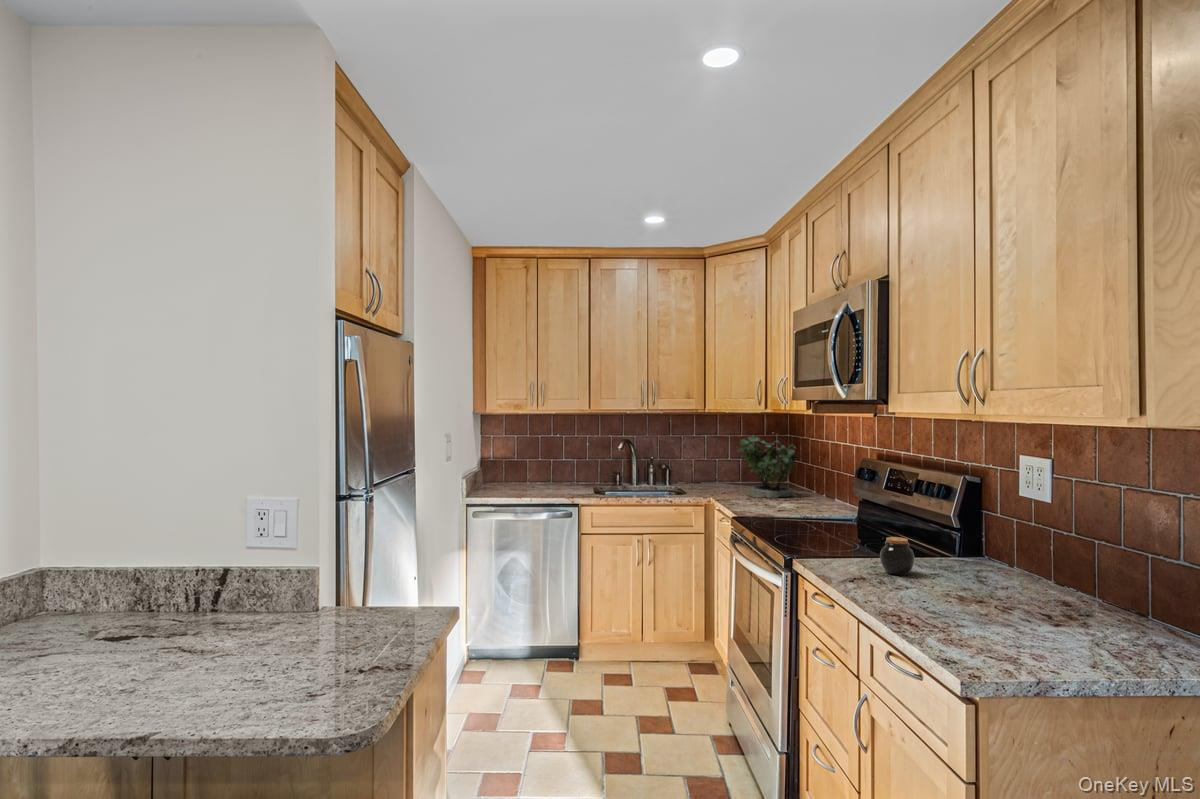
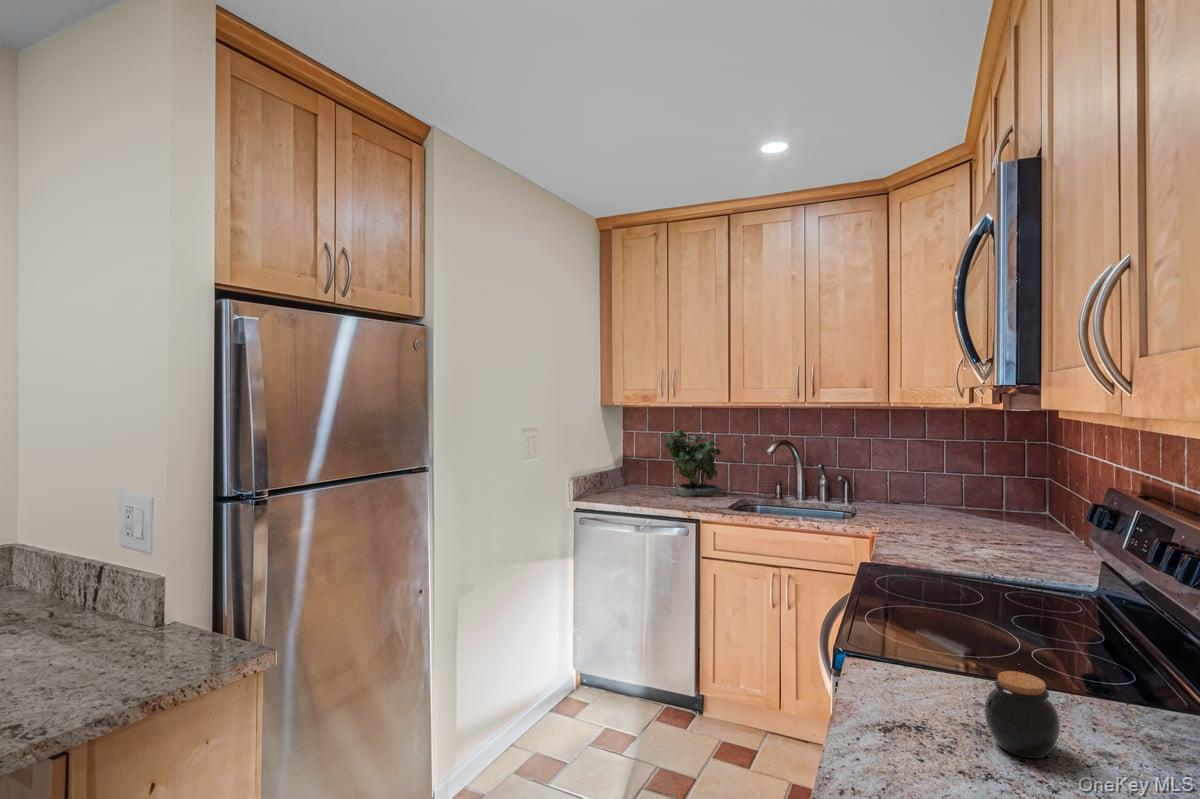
potted plant: present [737,436,799,498] -> present [664,430,723,497]

